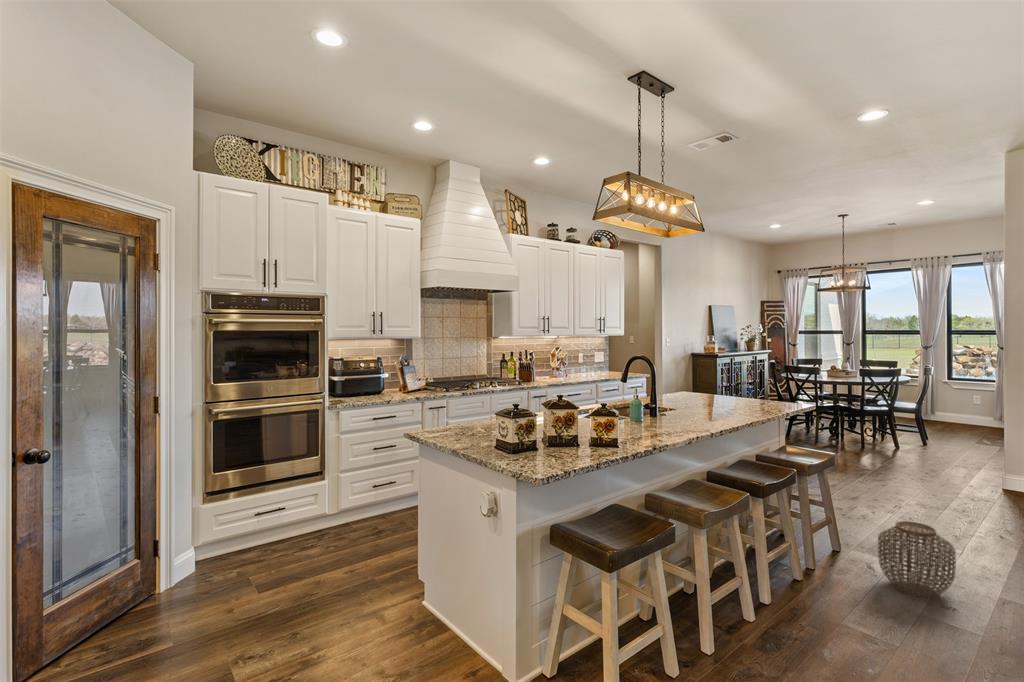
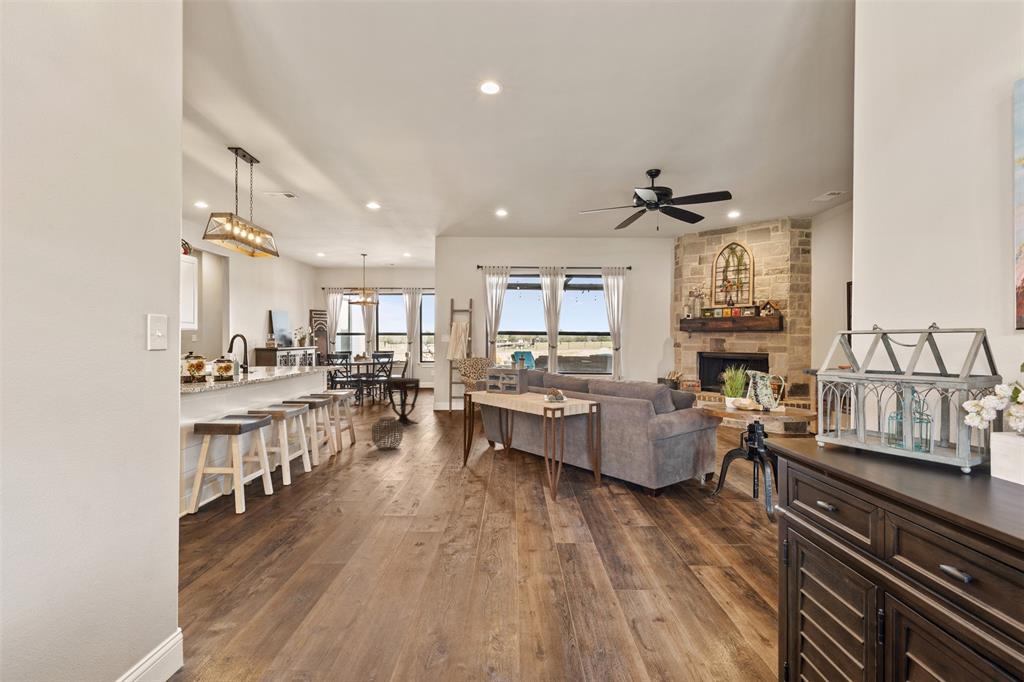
side table: none [898,425,977,520] -> present [387,378,420,426]

